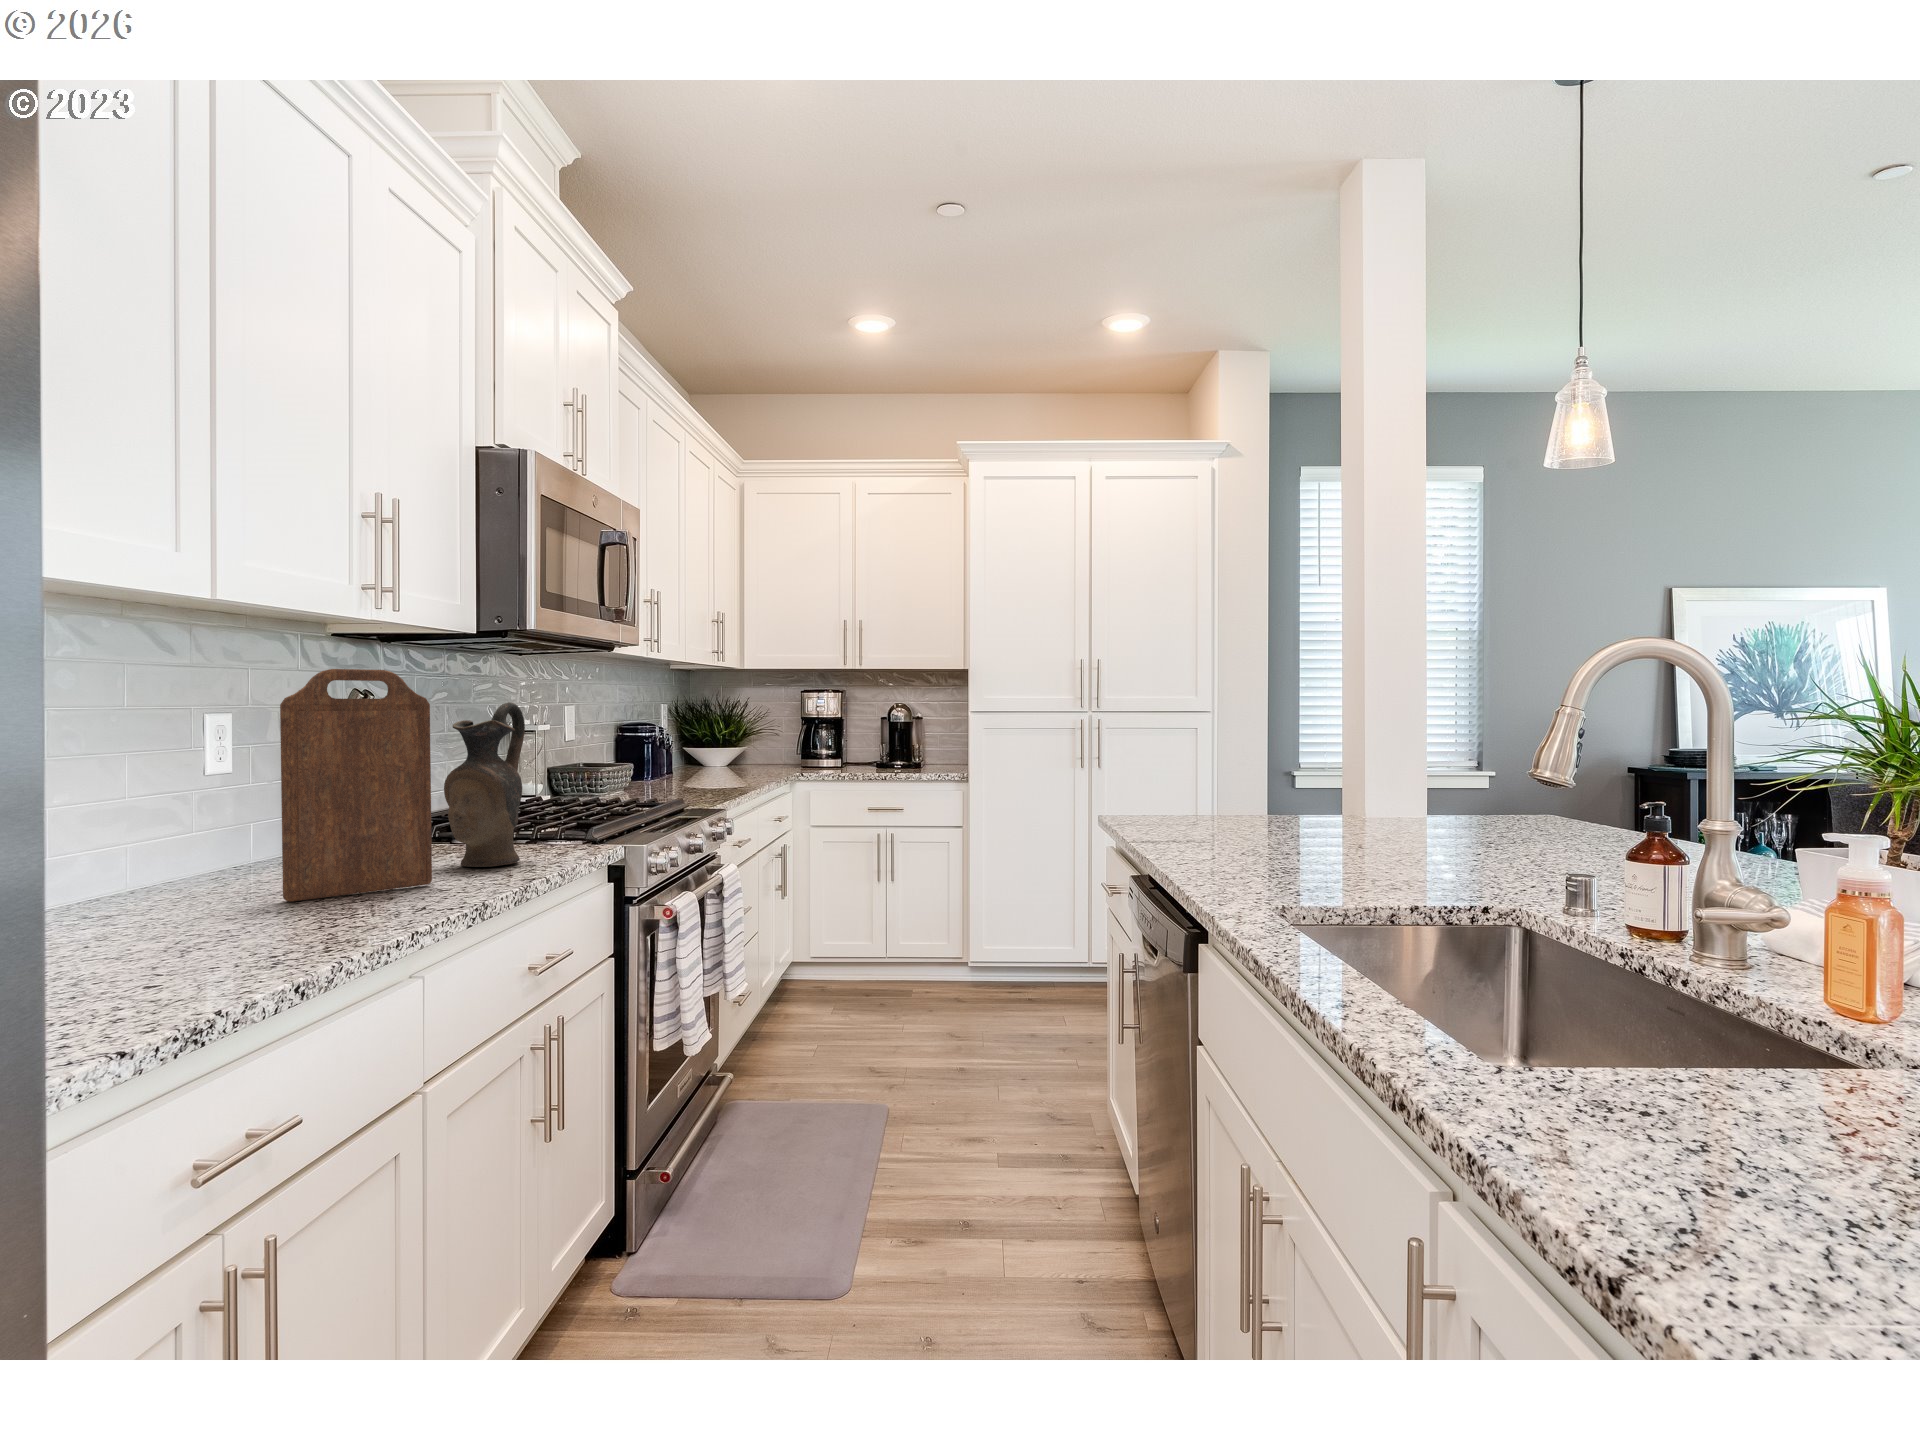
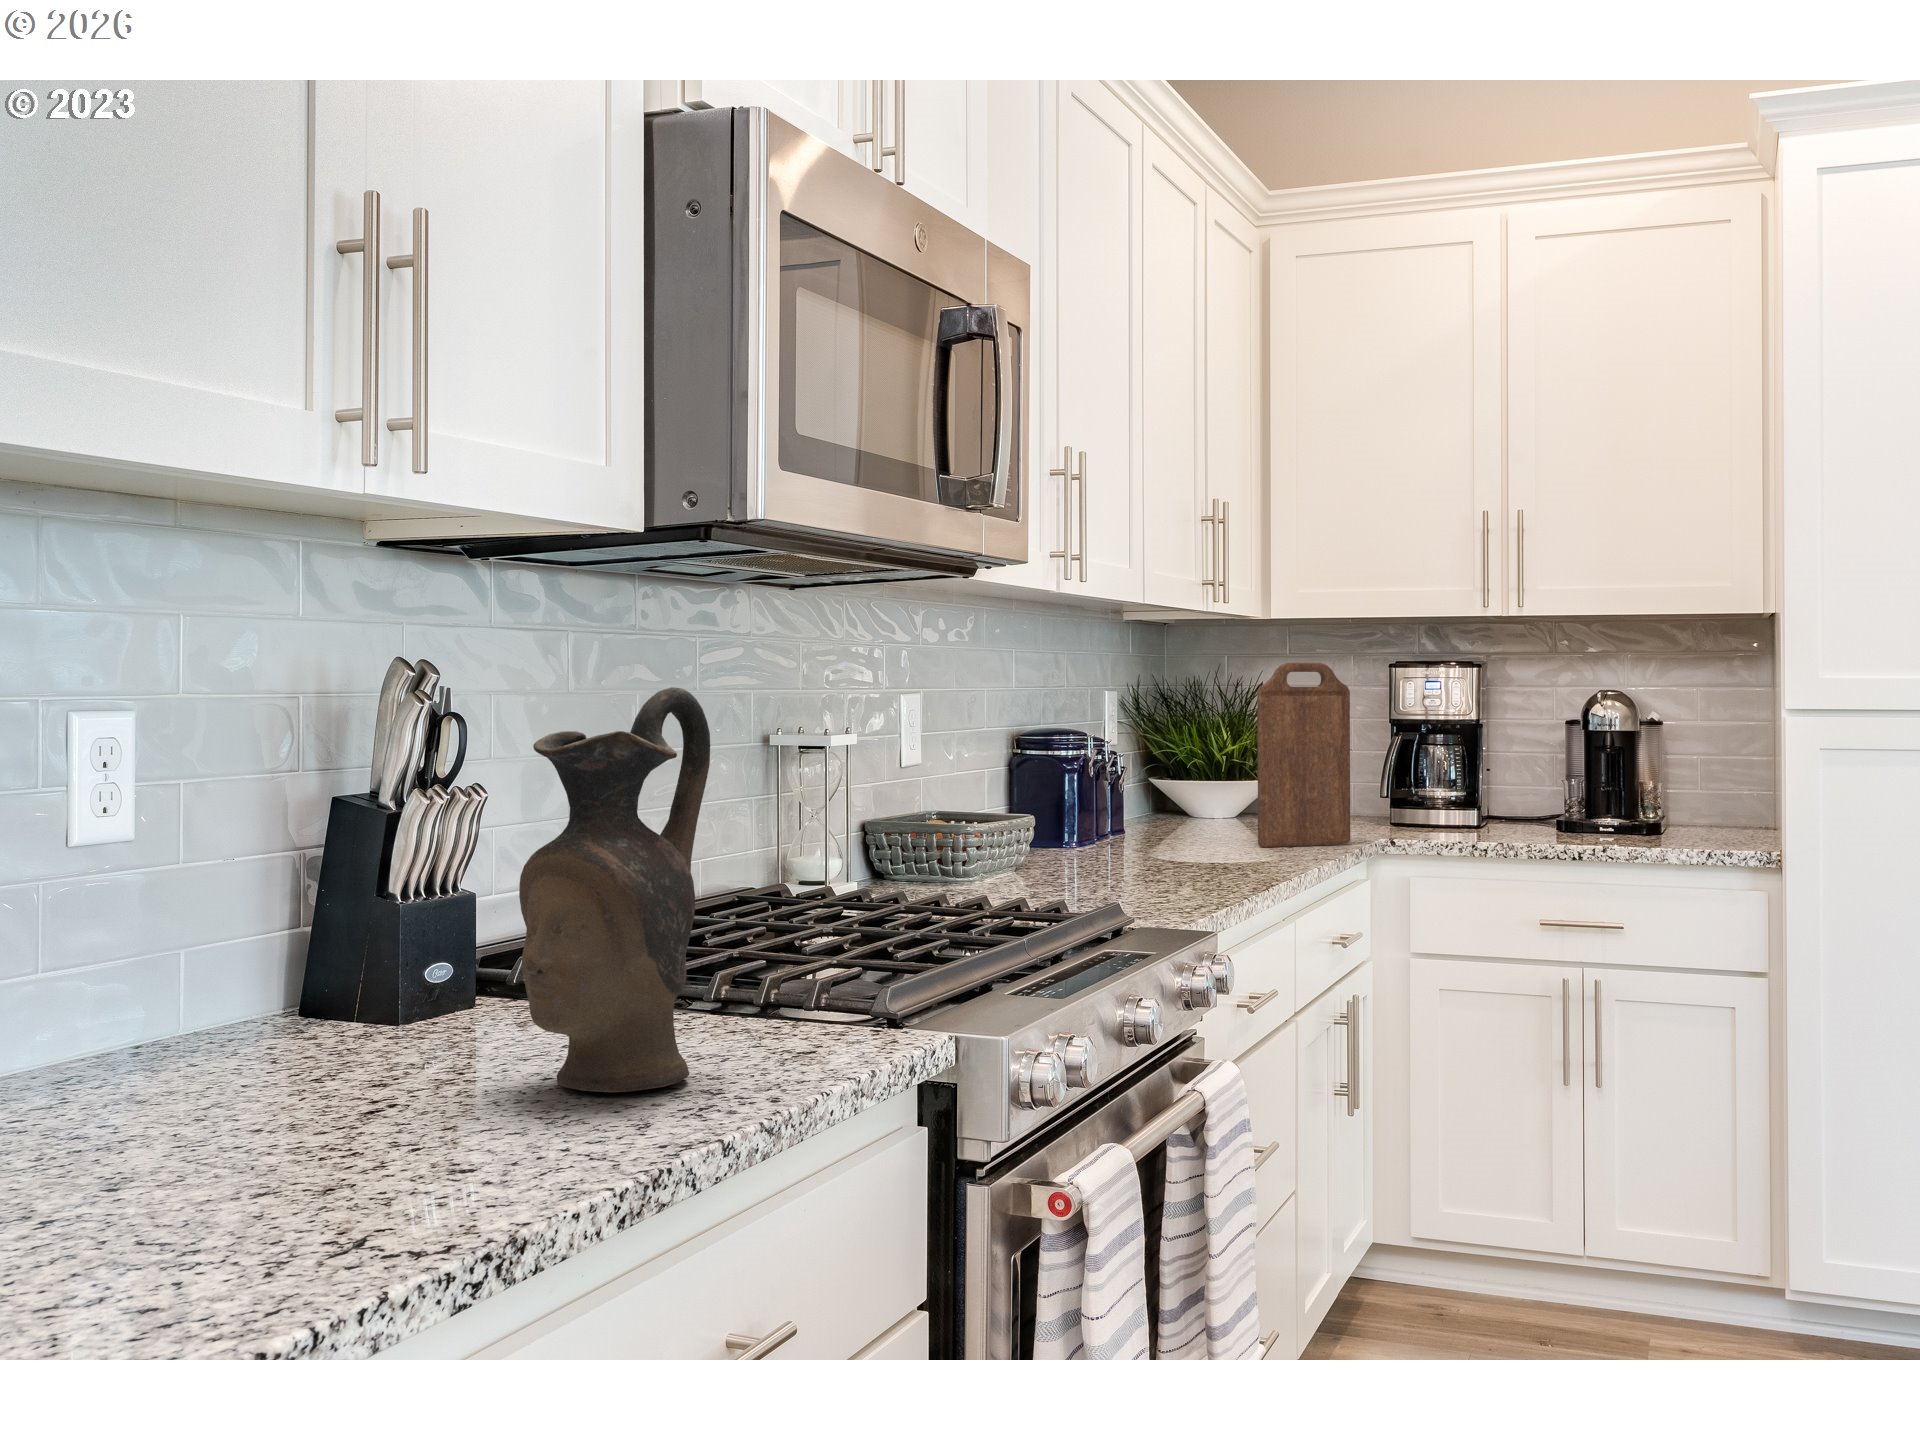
cutting board: present [280,669,432,902] -> present [1257,663,1350,847]

